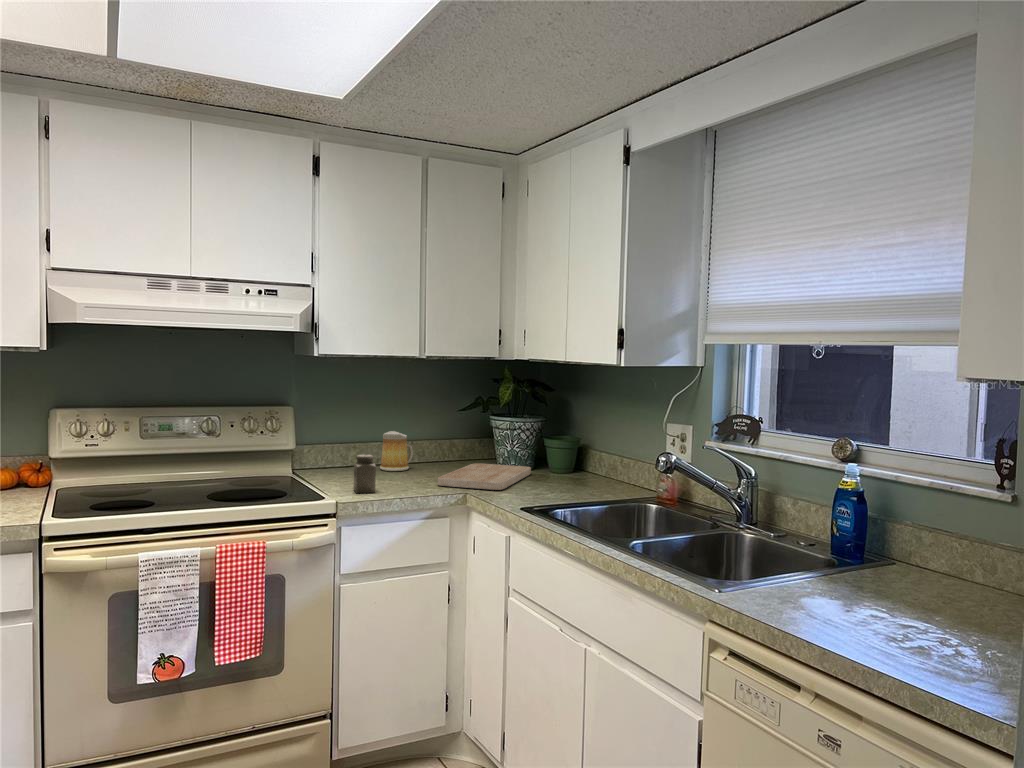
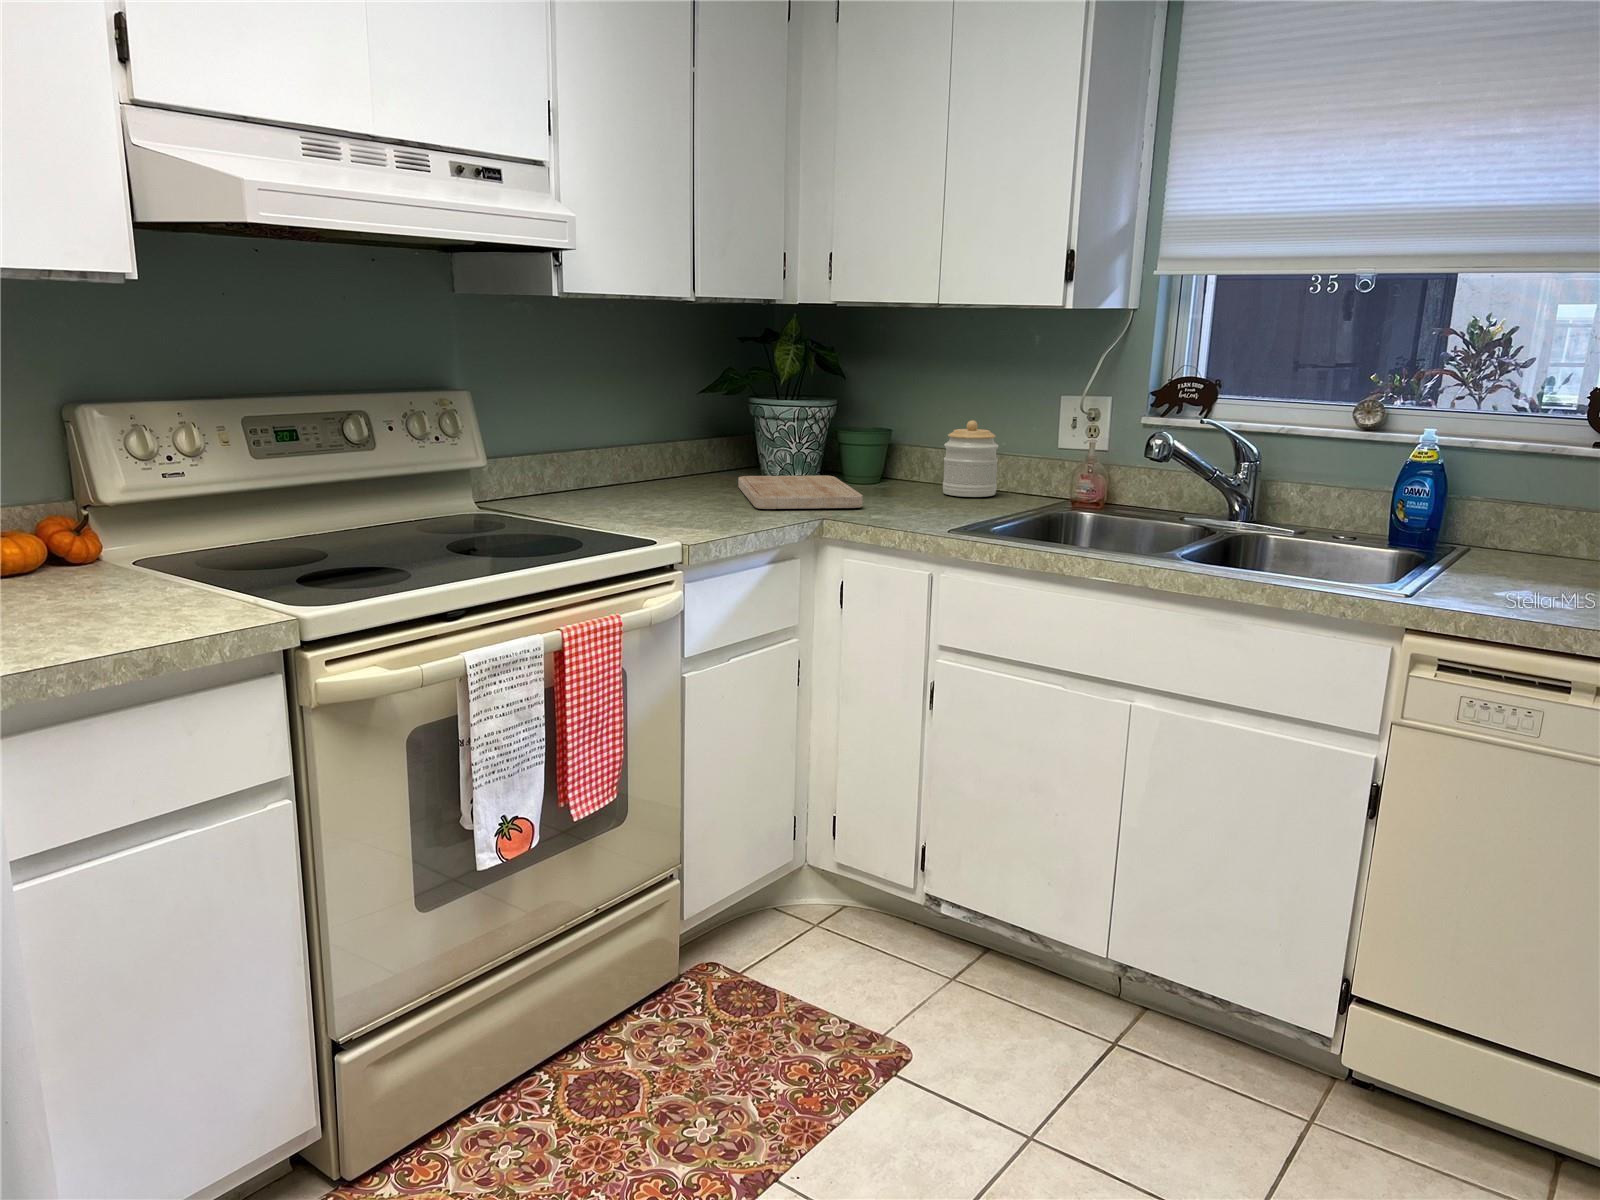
mug: present [380,431,413,471] -> none [601,430,650,497]
jar: none [584,437,622,490] -> present [943,421,999,497]
salt shaker: present [354,455,376,493] -> none [657,464,700,528]

